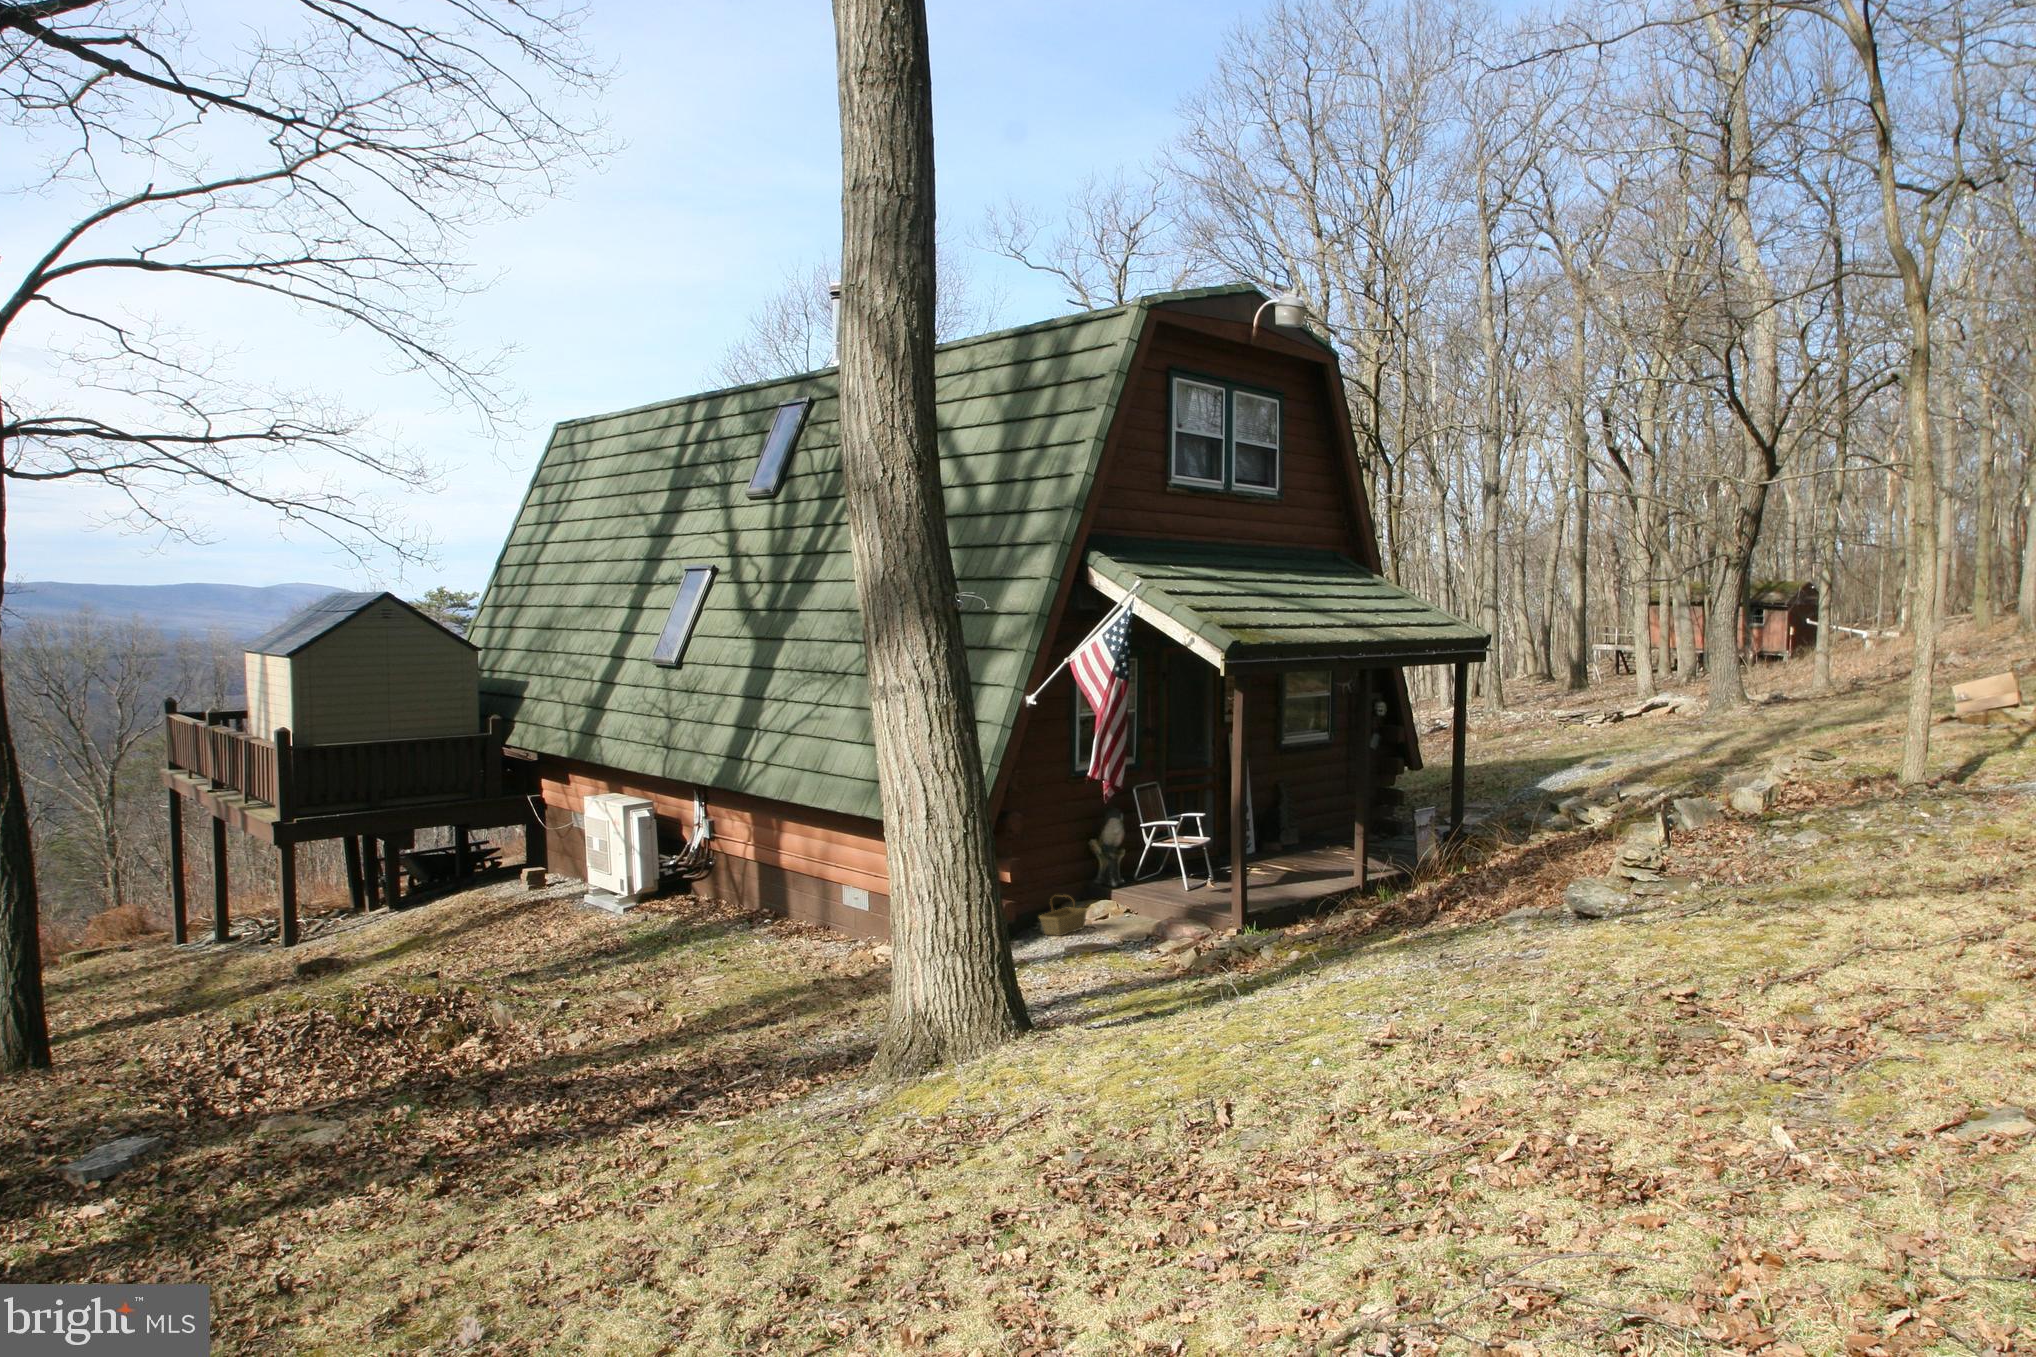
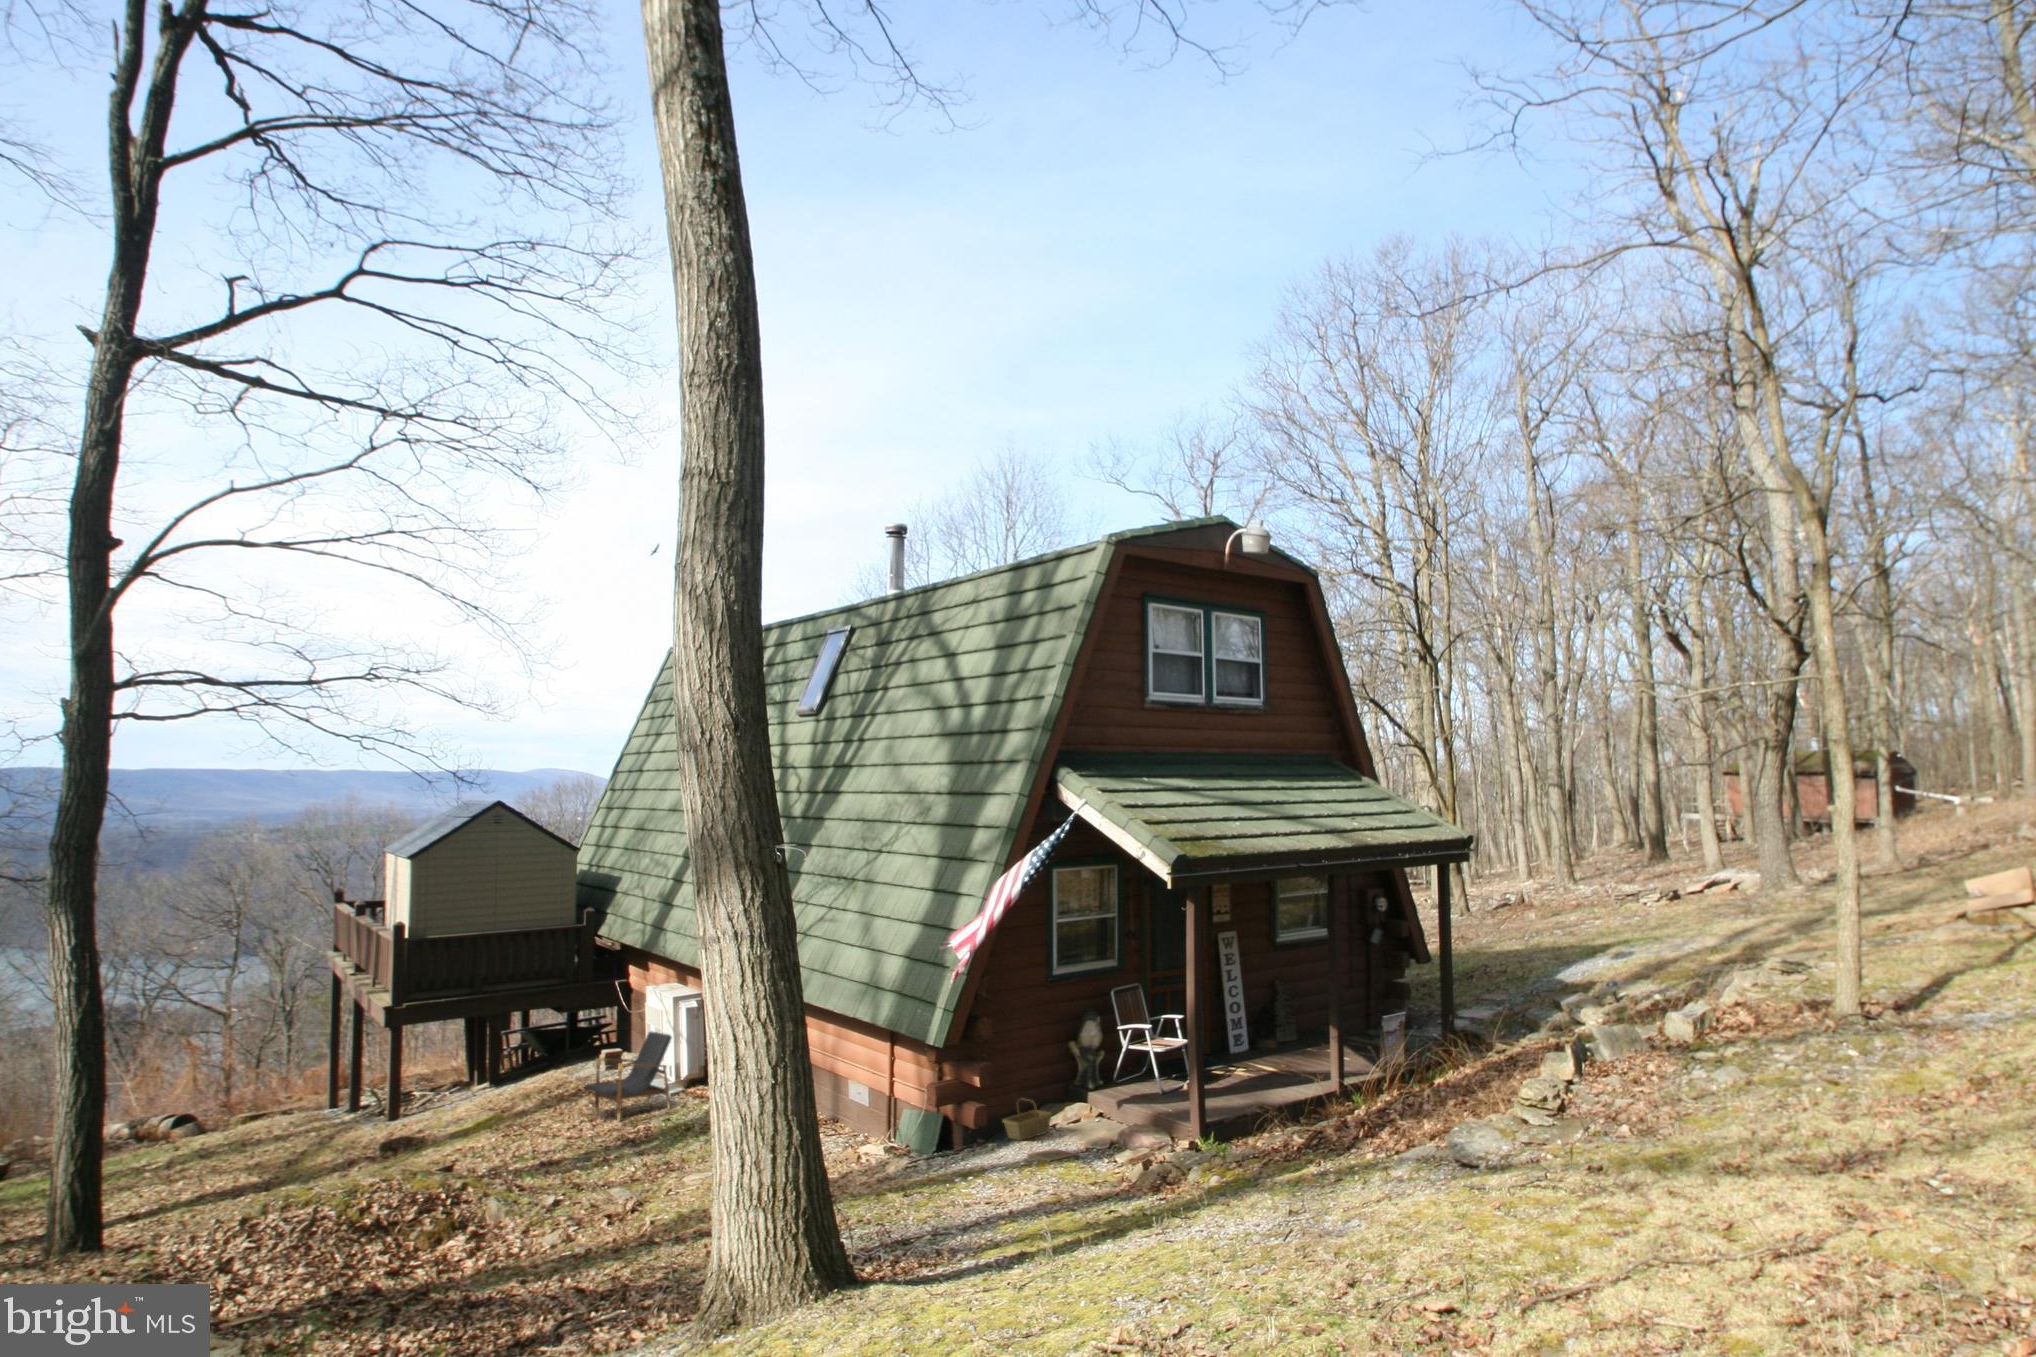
lounge chair: none [524,849,622,944] -> present [586,1032,672,1122]

